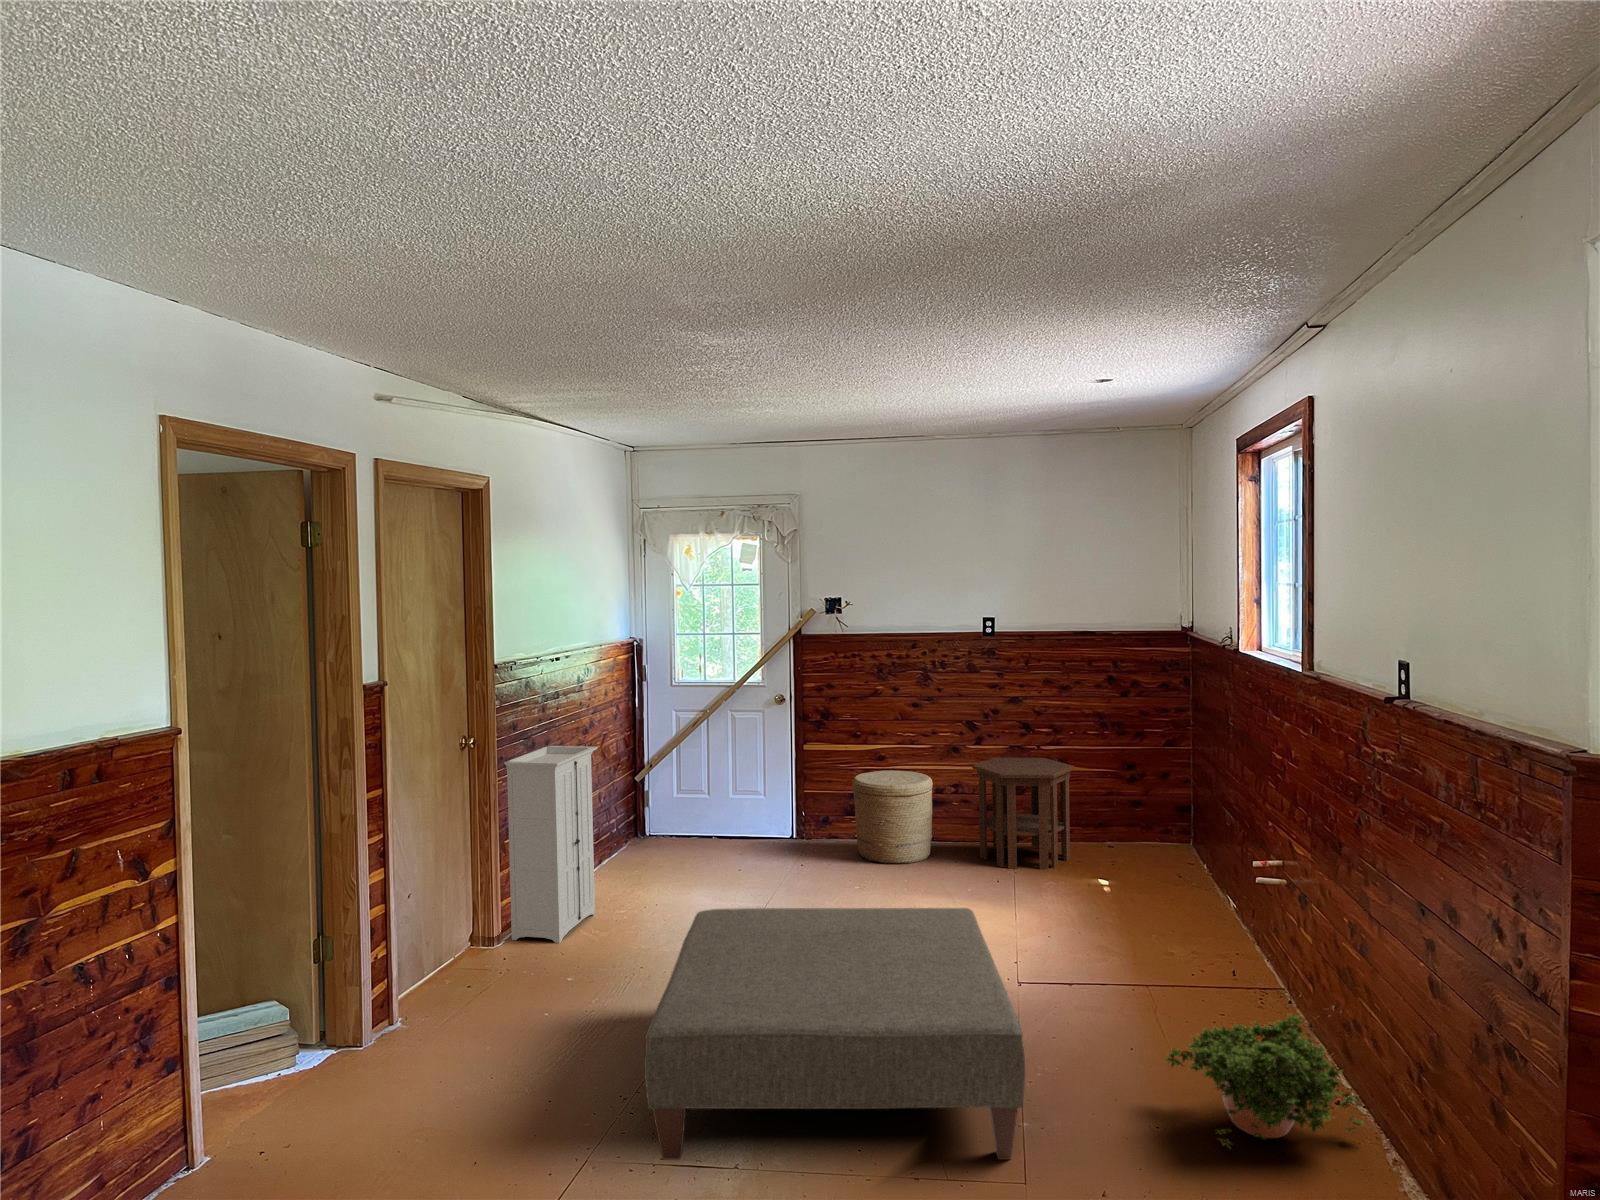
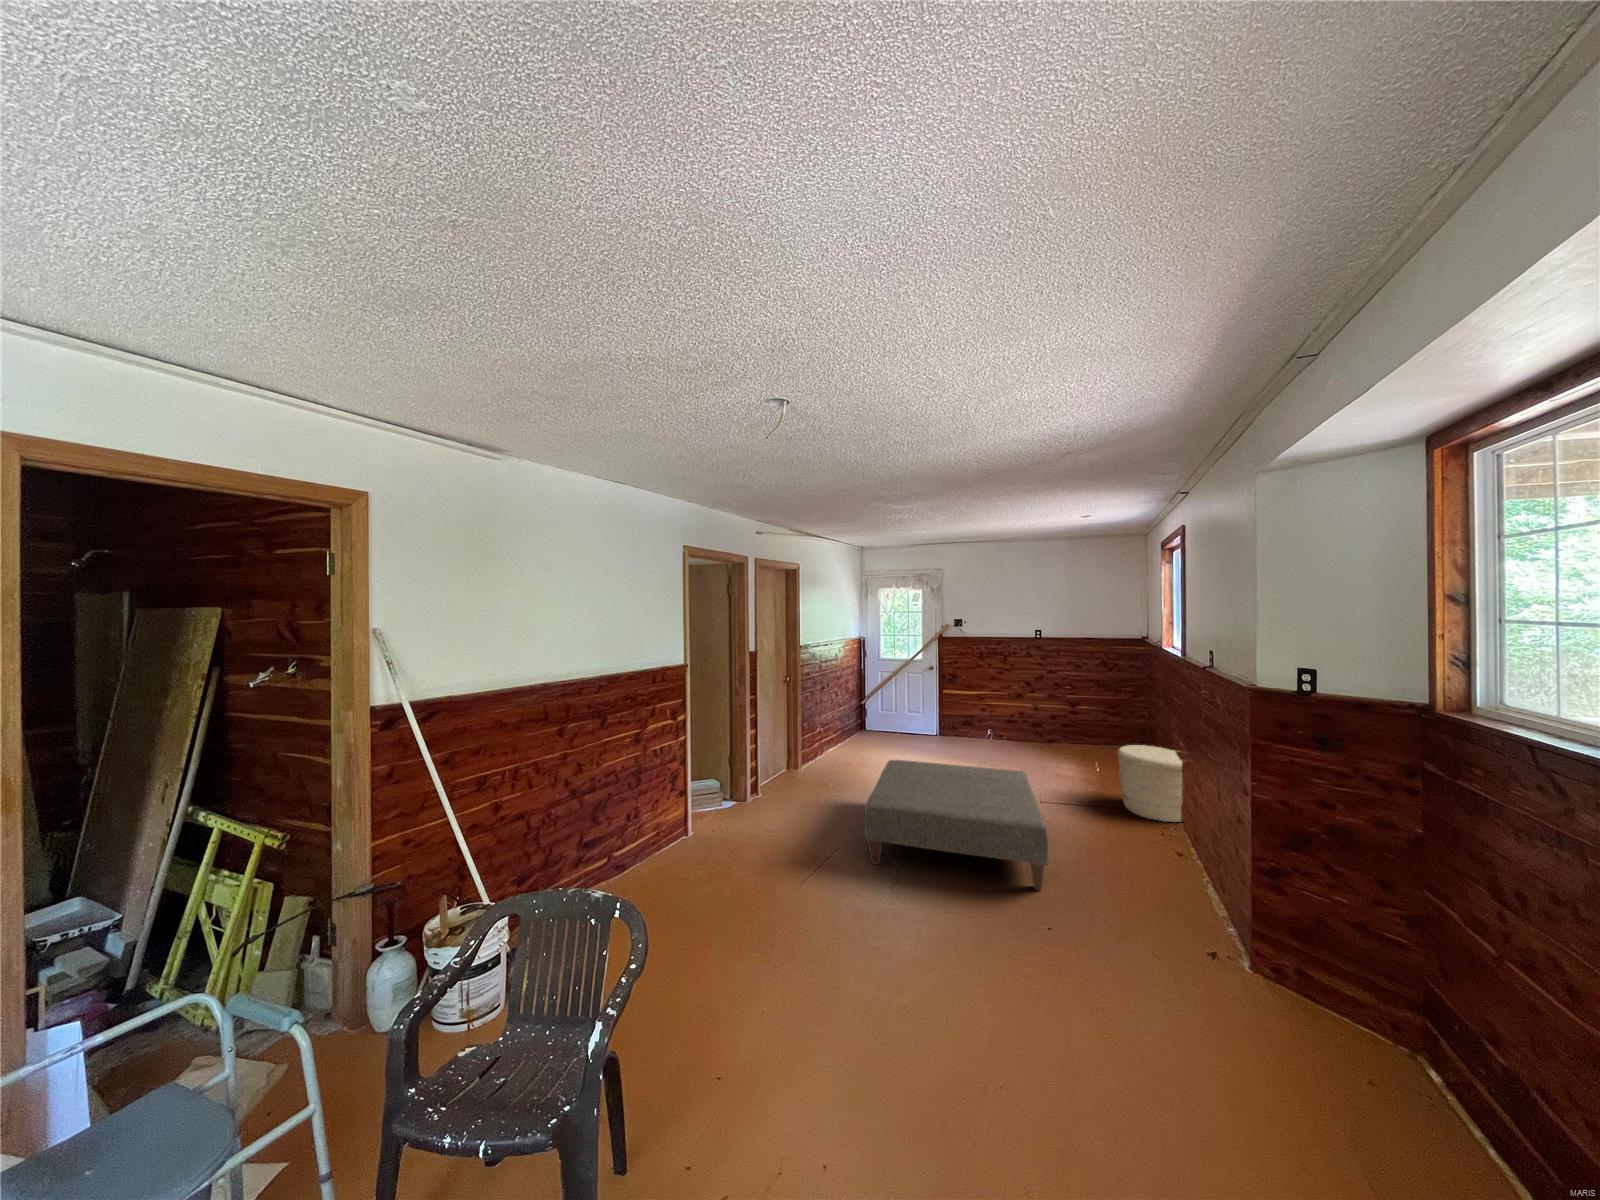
storage cabinet: present [504,744,597,943] -> none [804,682,844,771]
side table: present [972,758,1075,869] -> none [1031,702,1090,762]
woven basket: present [852,770,933,864] -> present [1117,745,1182,822]
potted plant: present [1165,1014,1363,1148] -> none [1129,840,1255,911]

